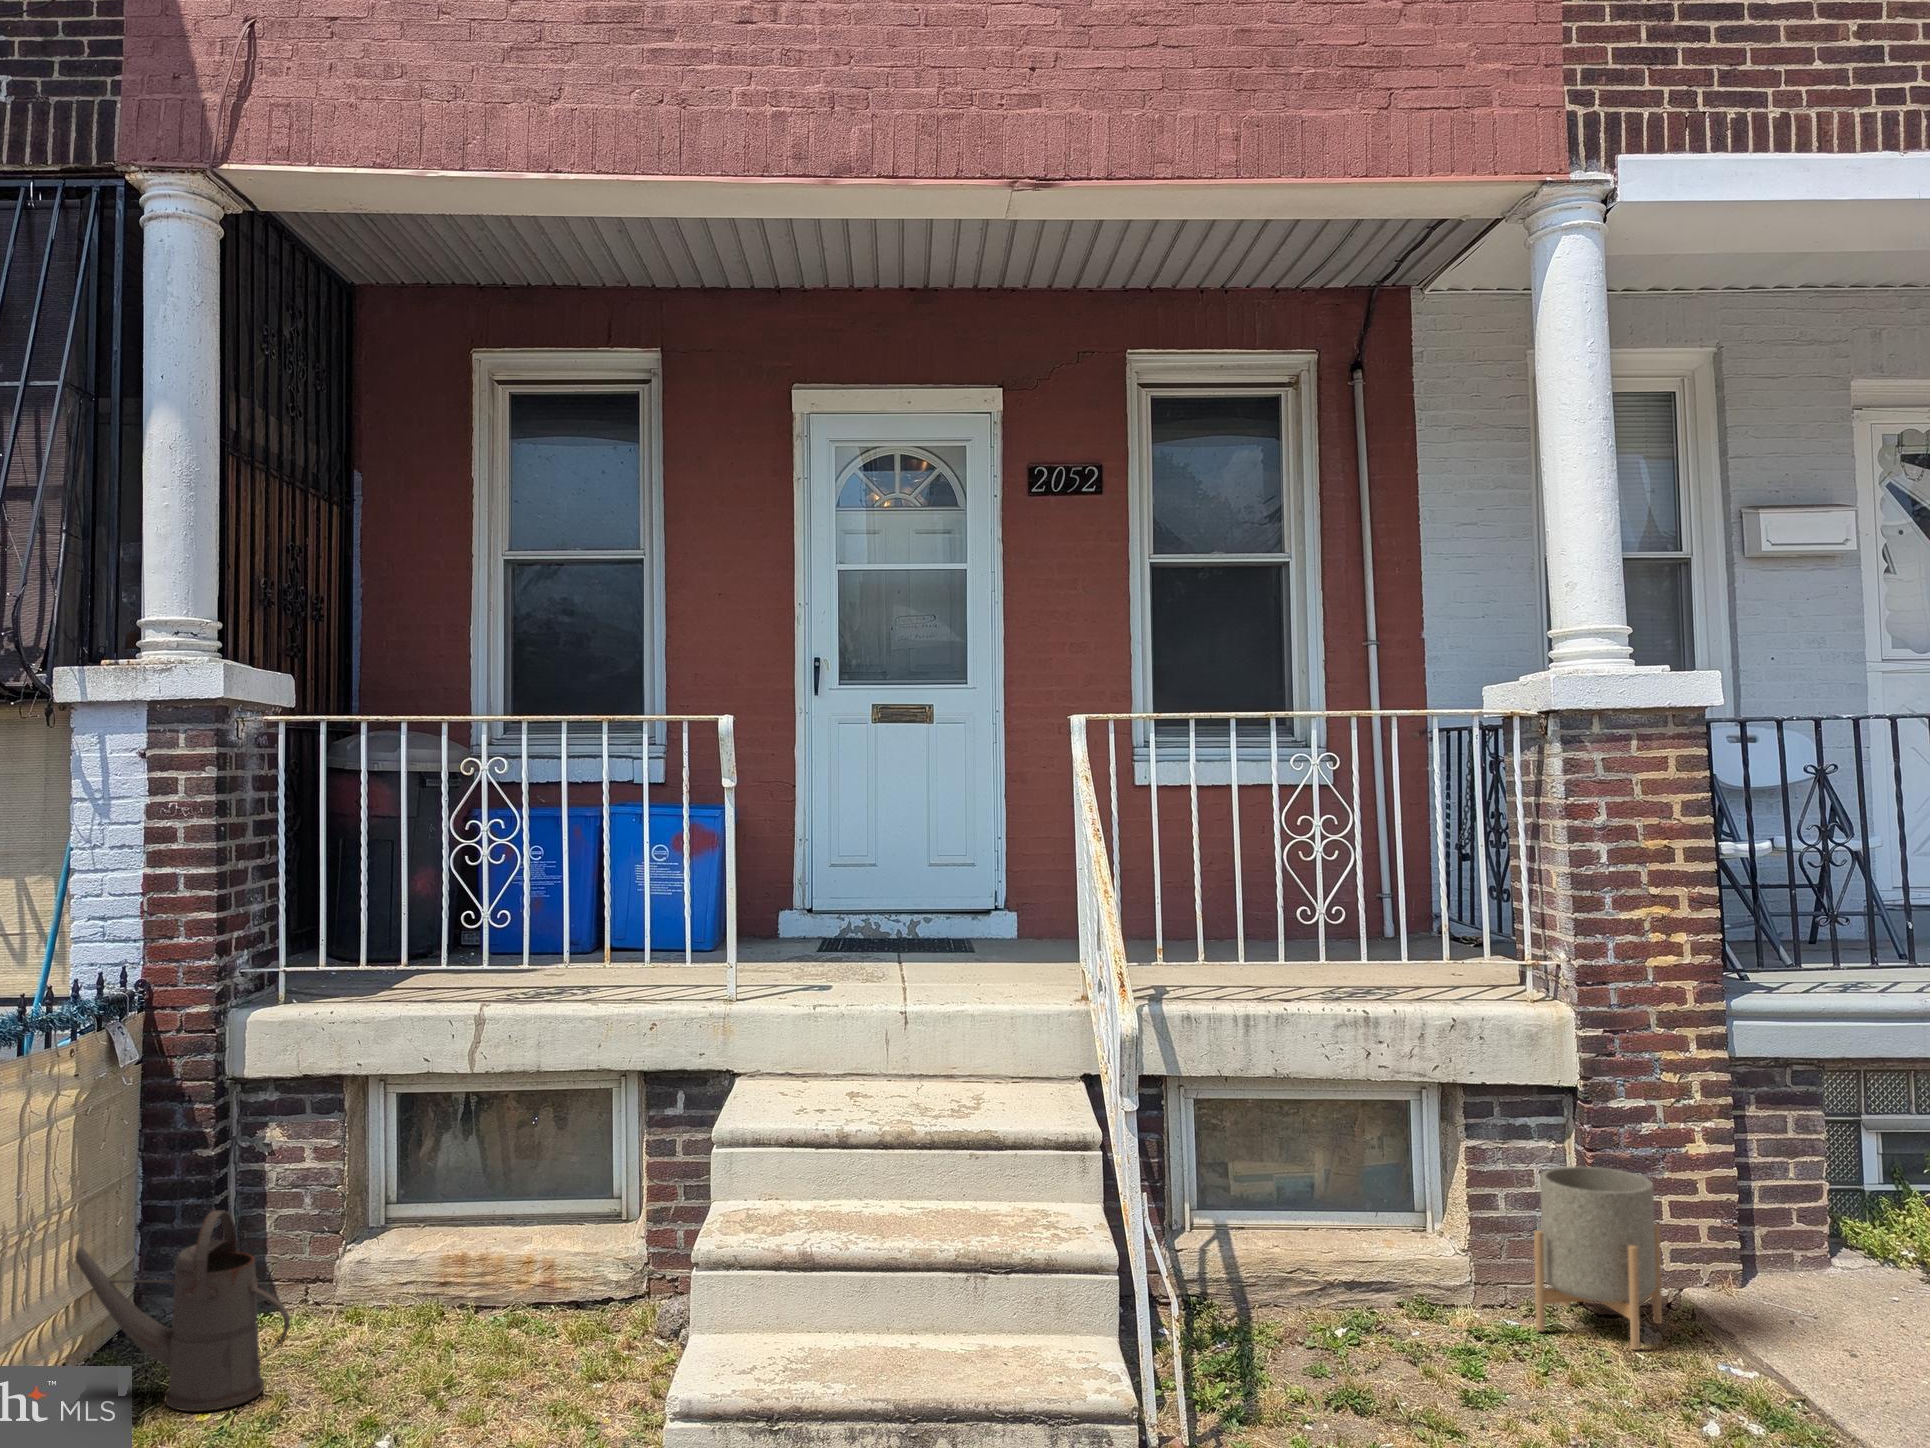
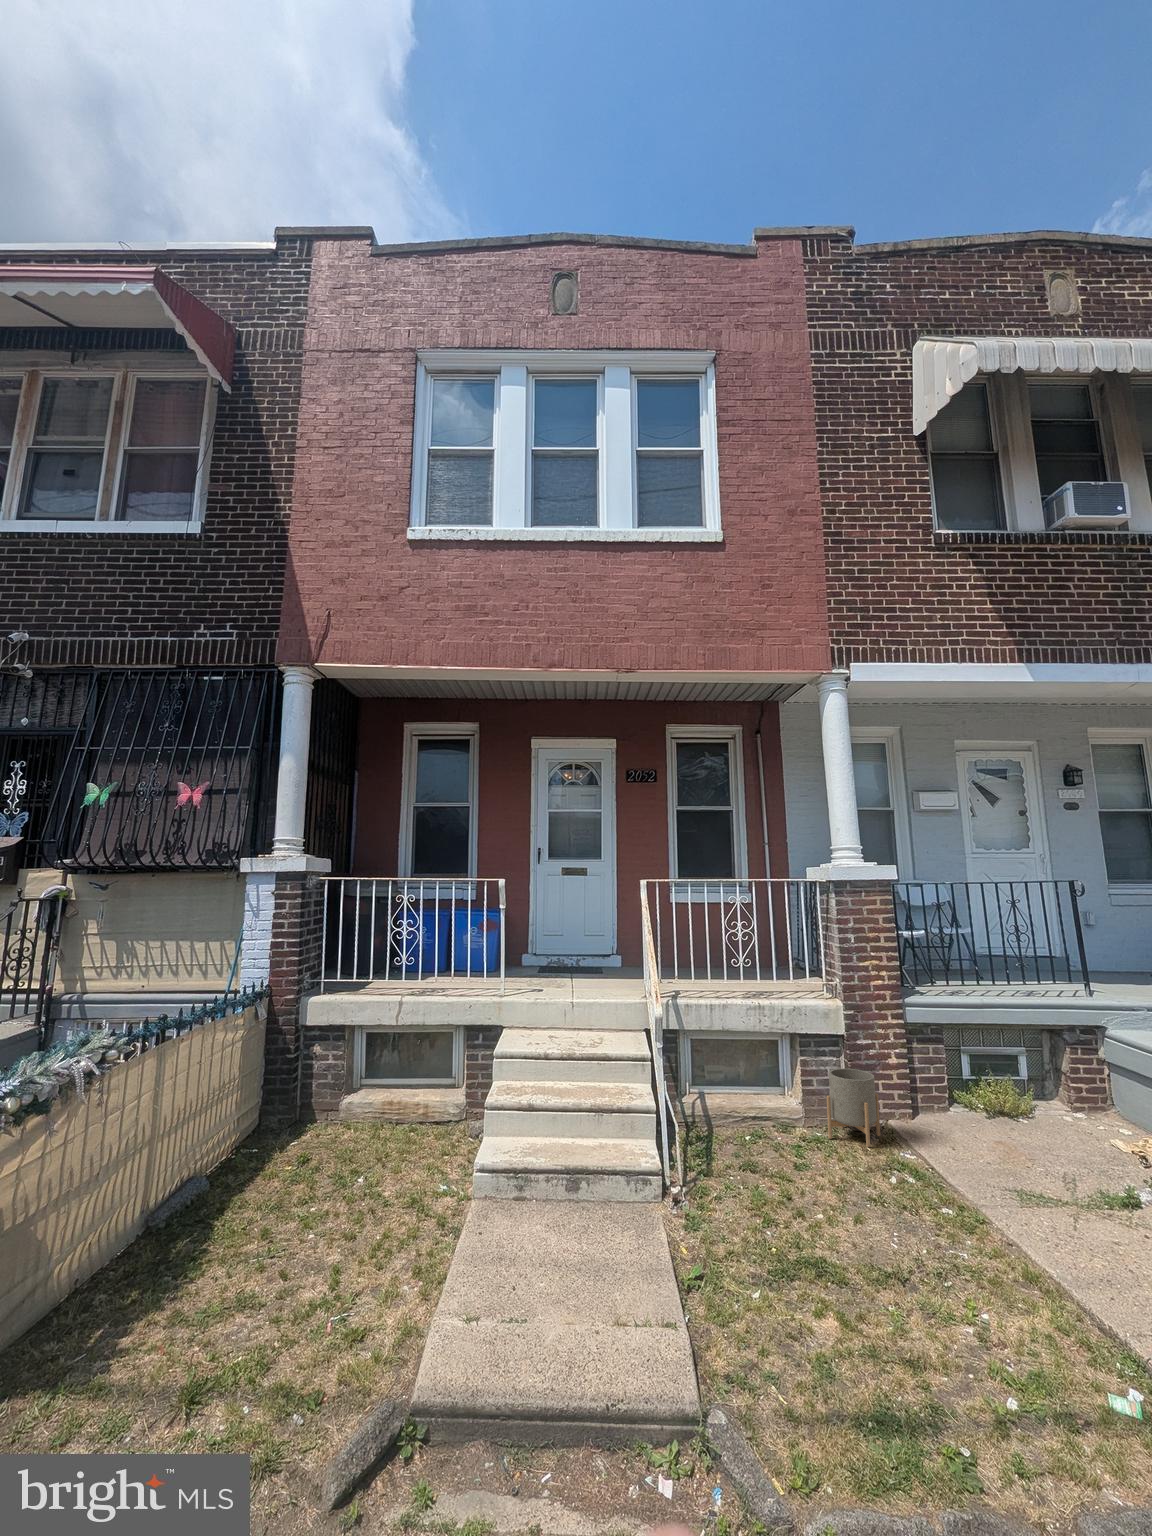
watering can: present [75,1210,290,1411] -> none [235,1081,323,1166]

